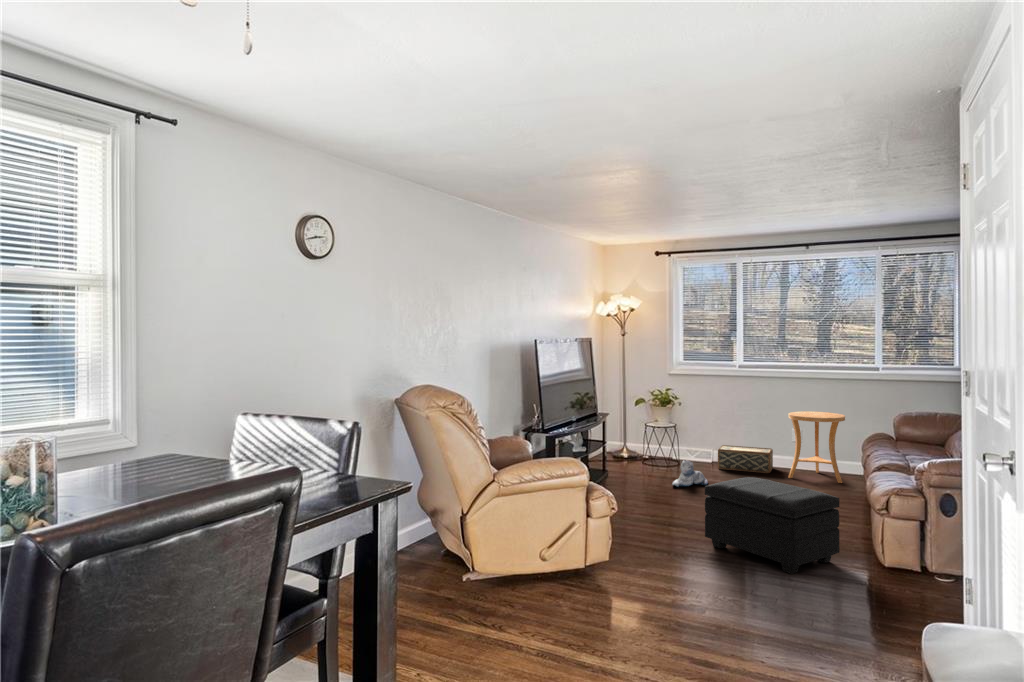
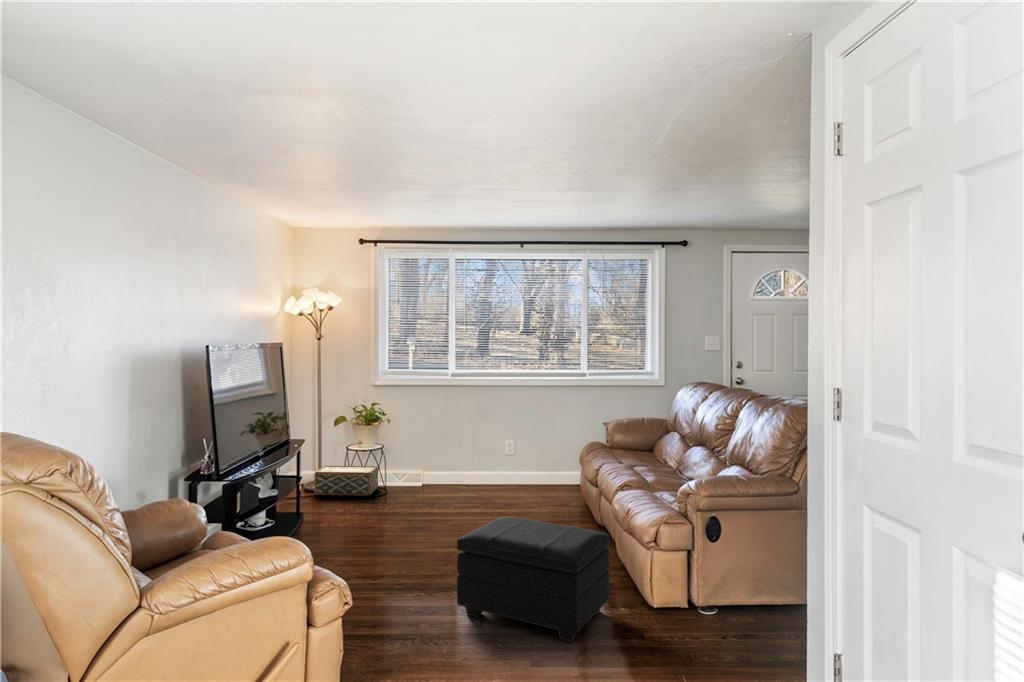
side table: present [788,411,845,483] -> none [507,422,561,497]
woven basket: present [718,445,773,473] -> present [314,466,378,495]
plush toy: present [672,460,708,487] -> none [389,491,429,526]

